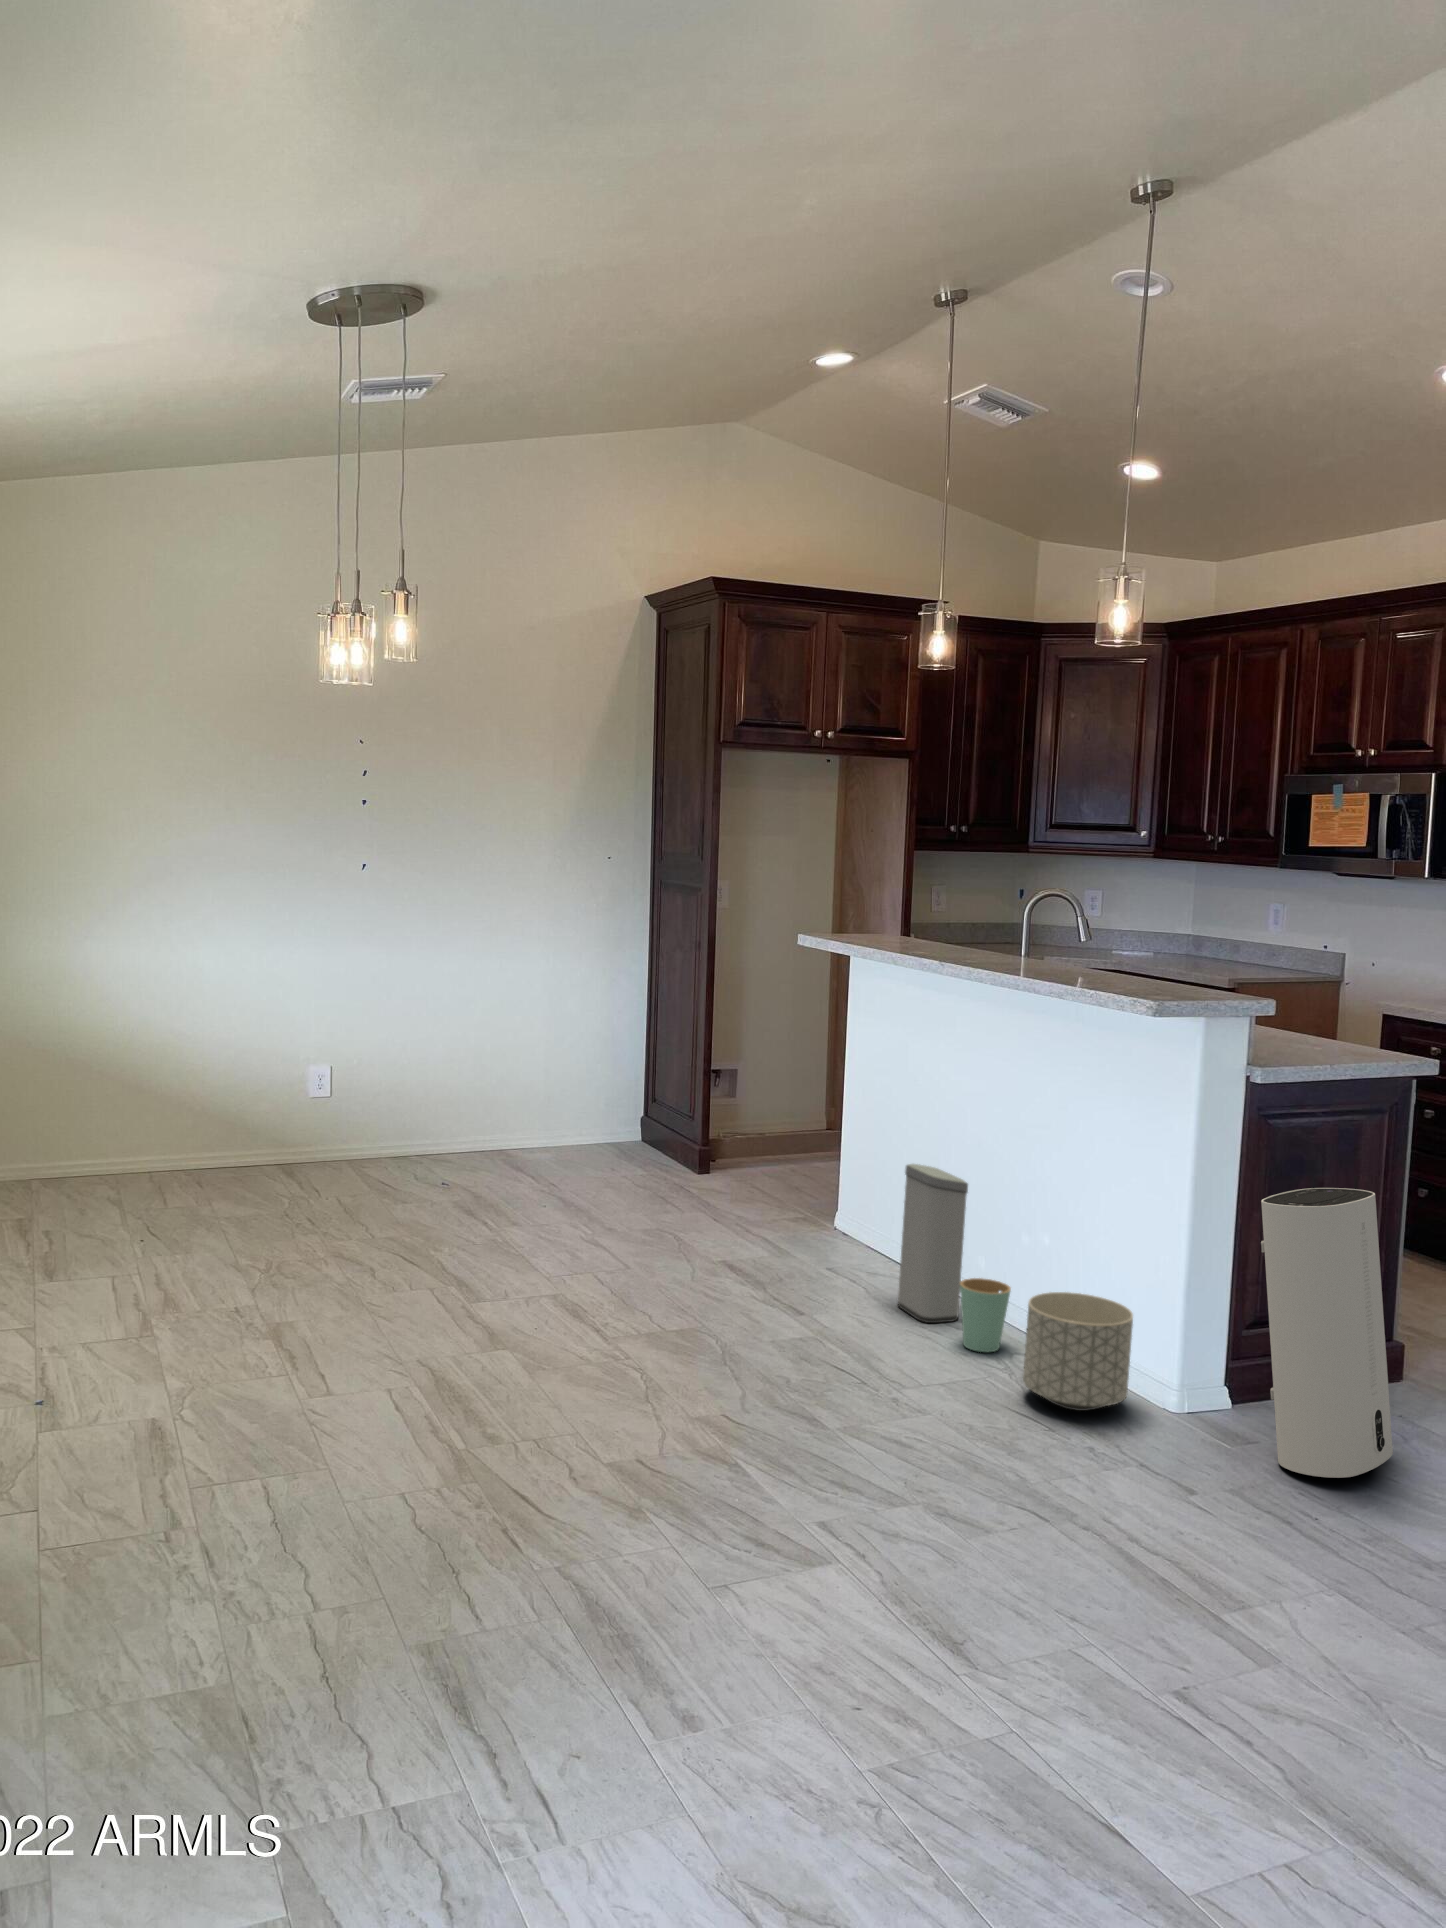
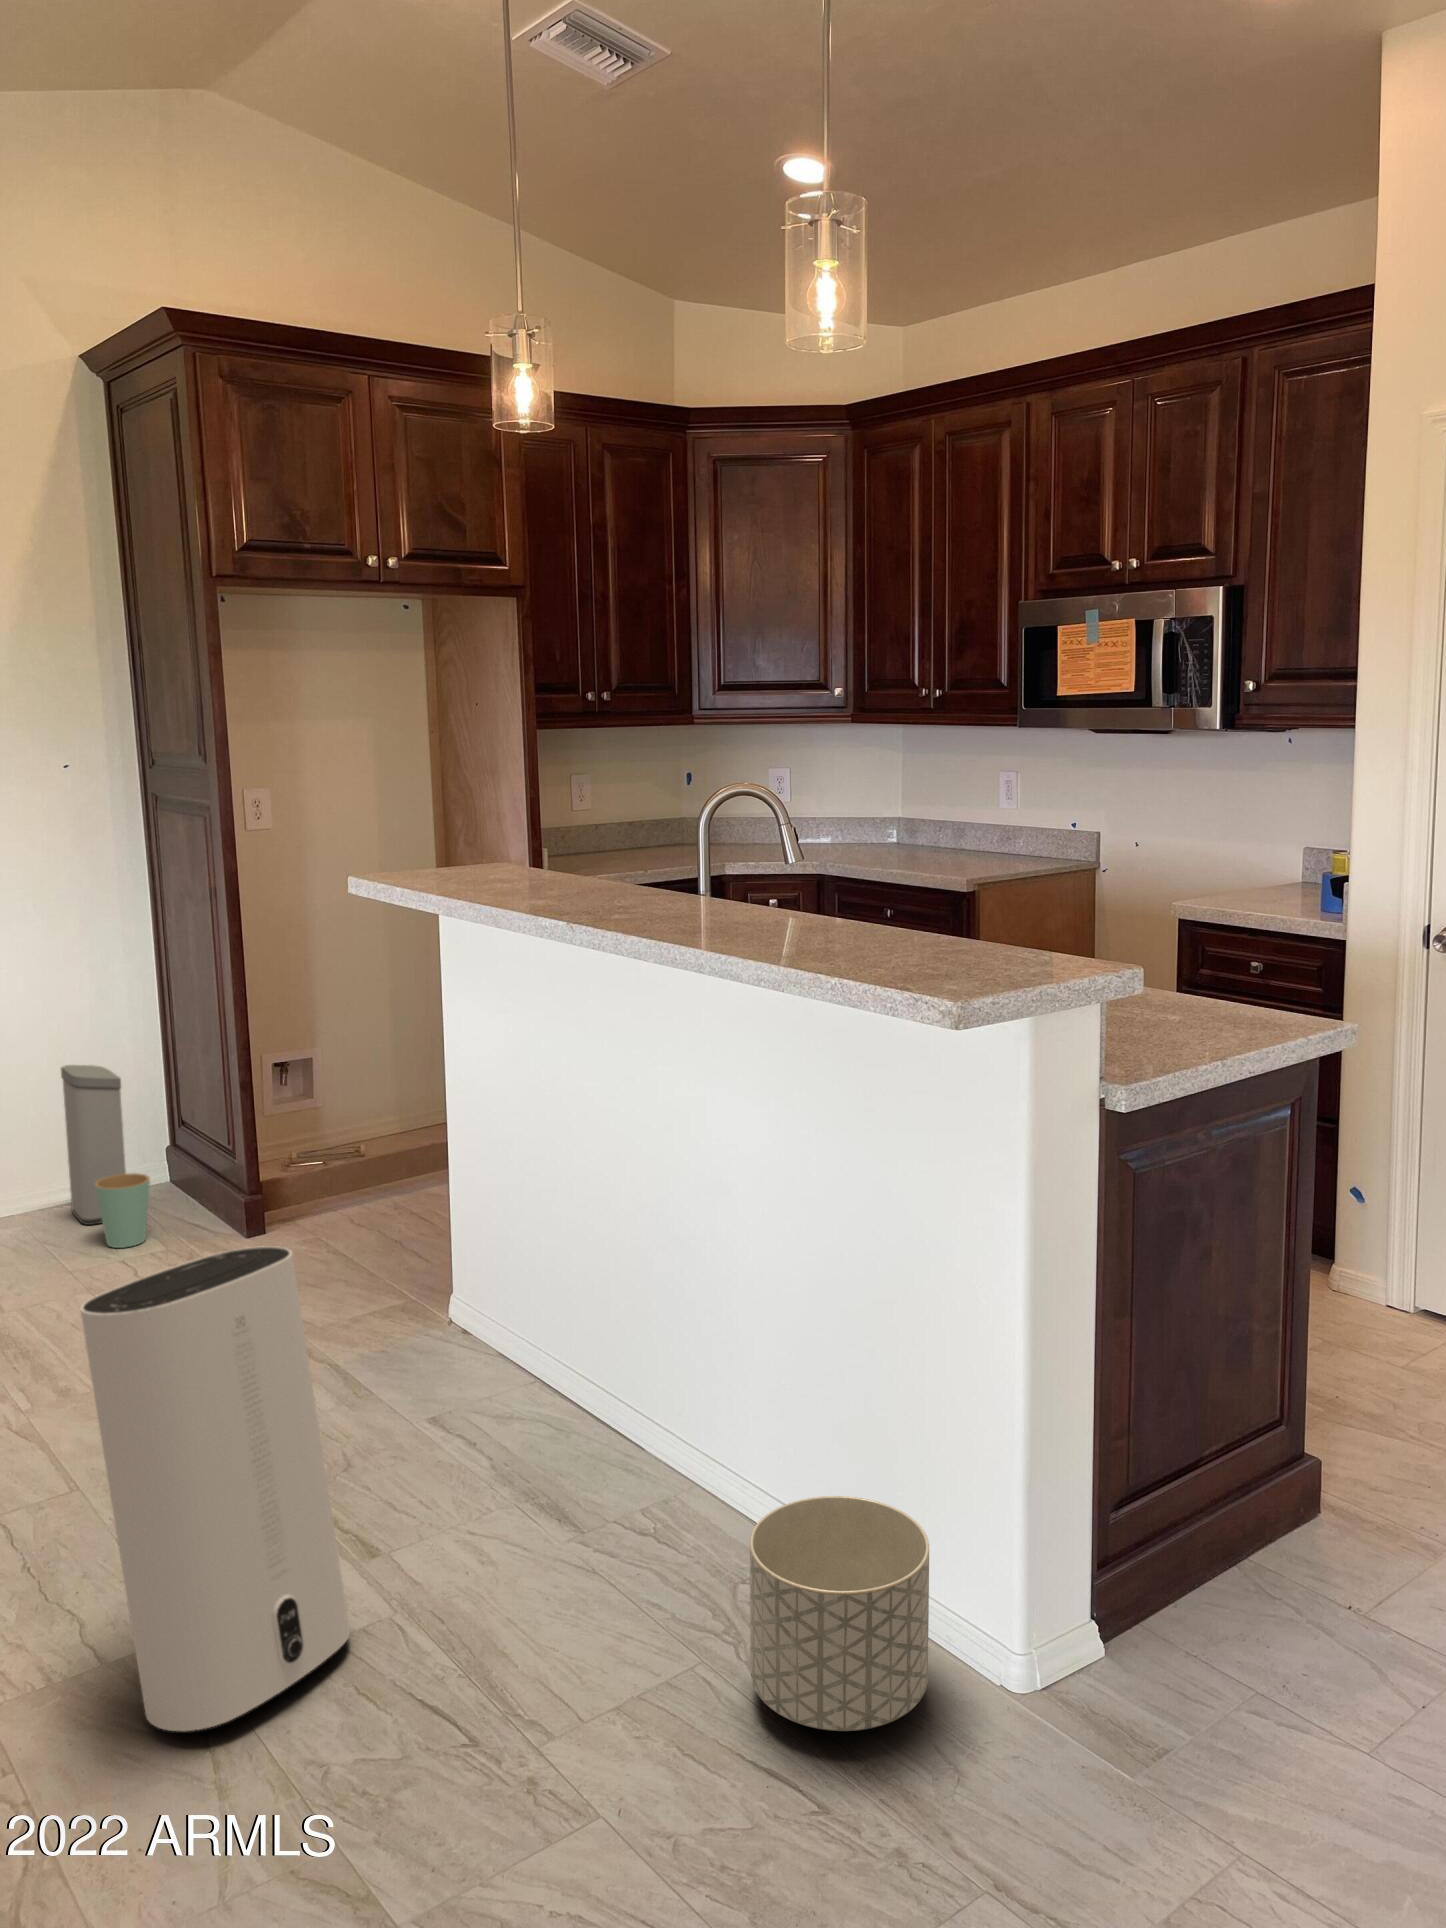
trash can: present [898,1164,1011,1352] -> present [61,1065,150,1248]
air purifier: present [1261,1188,1393,1478] -> present [80,1246,350,1731]

